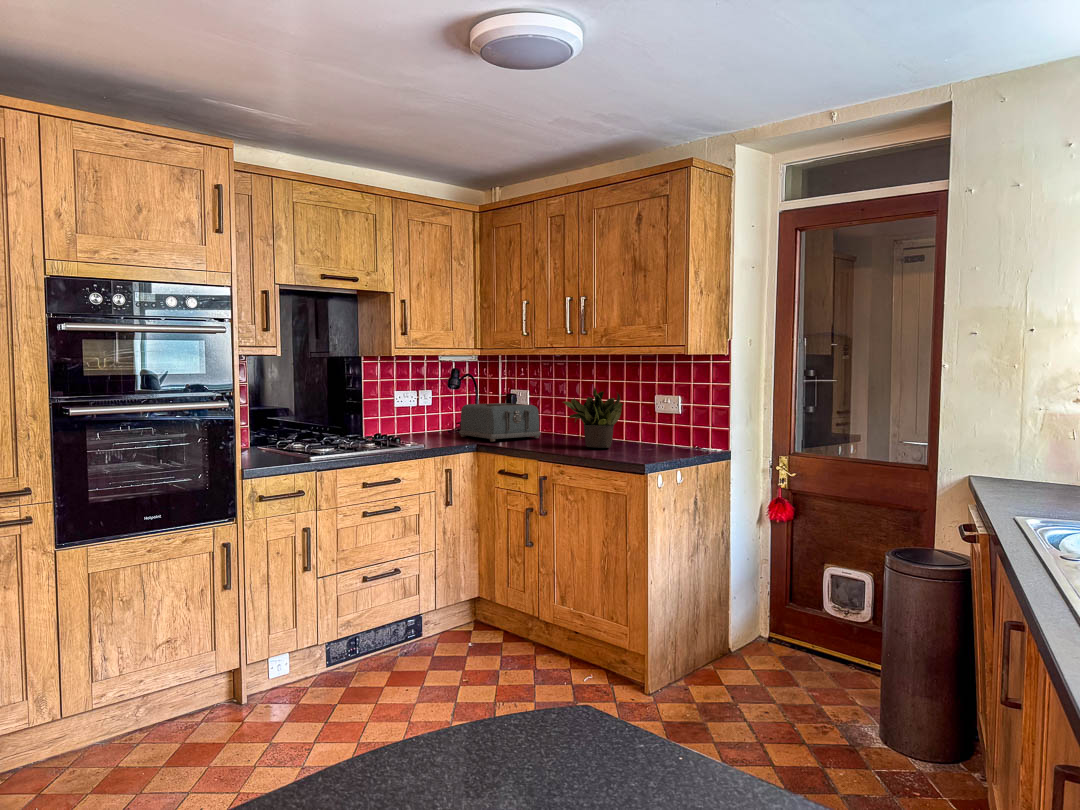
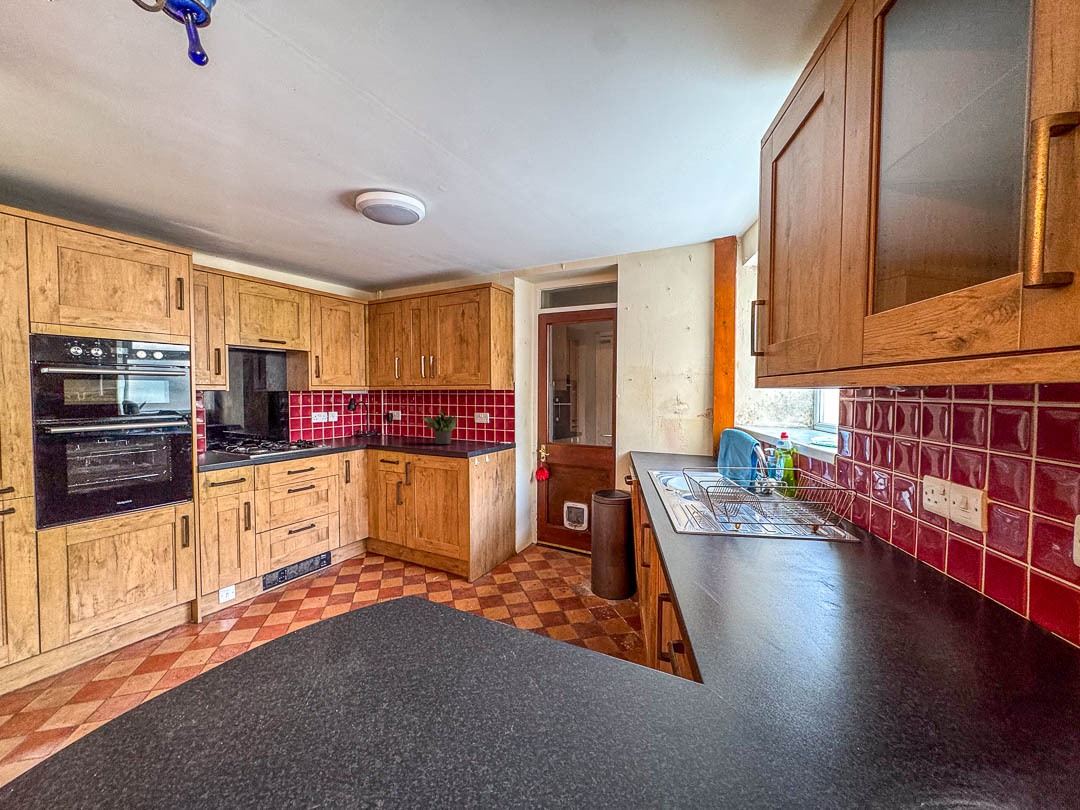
toaster: present [459,403,541,441] -> none [357,419,409,442]

